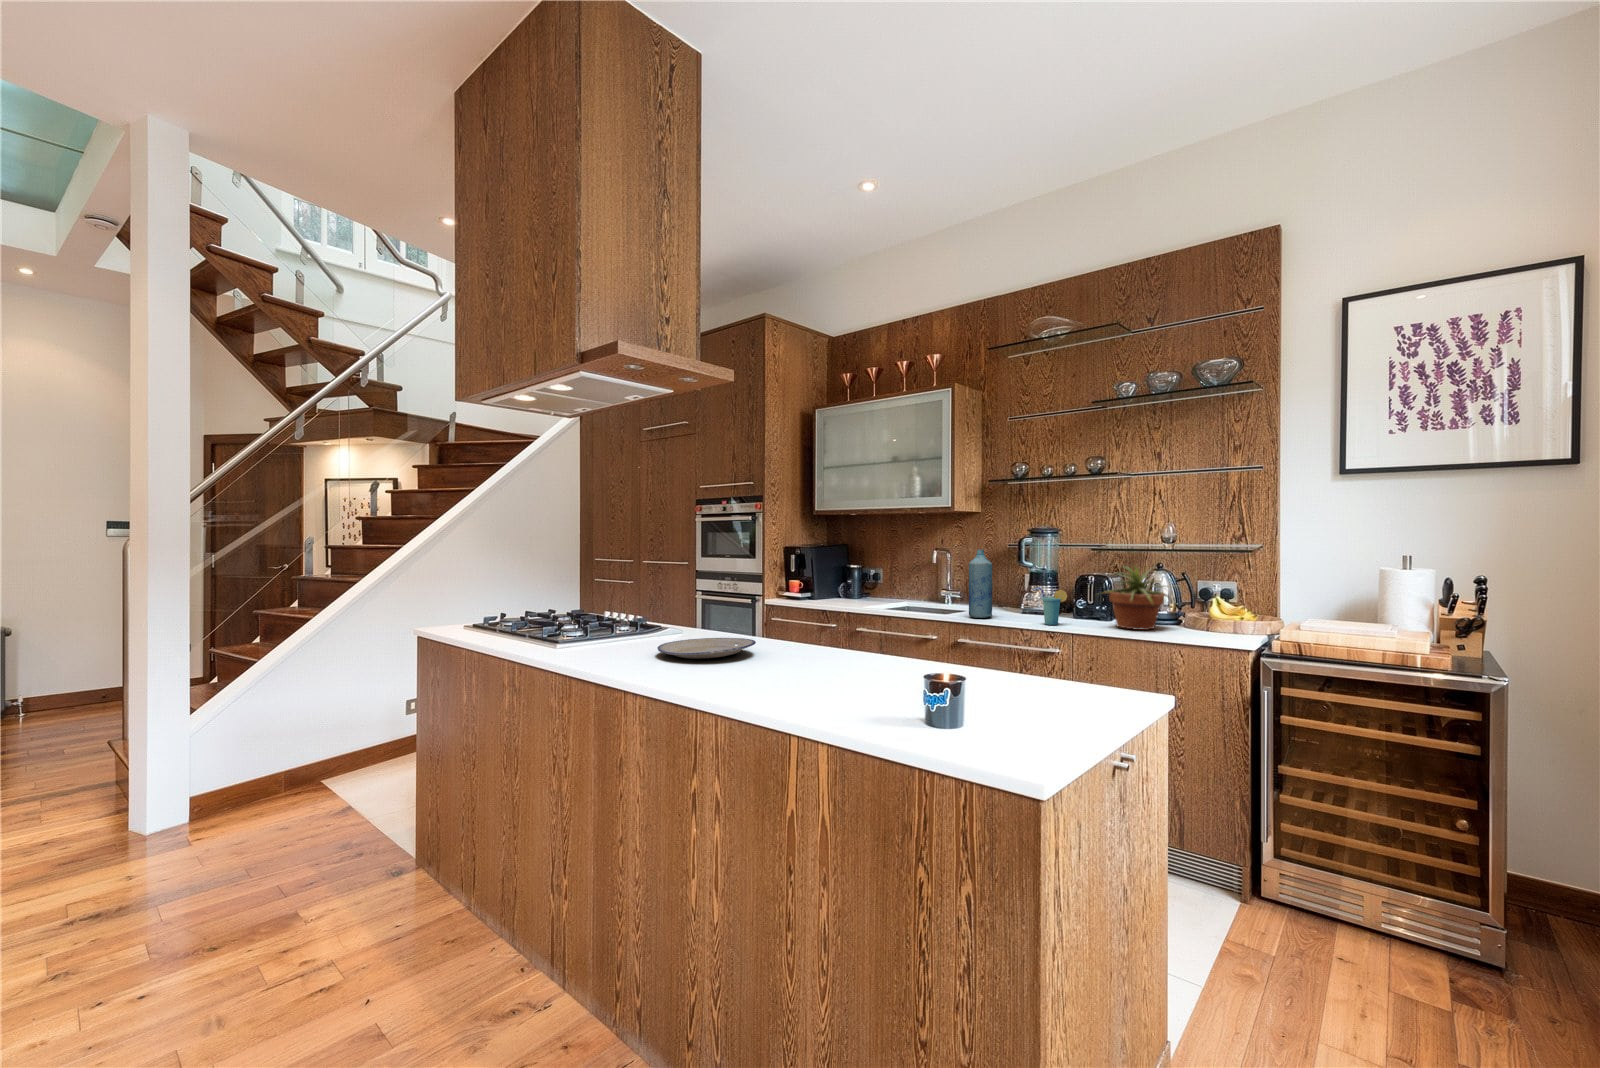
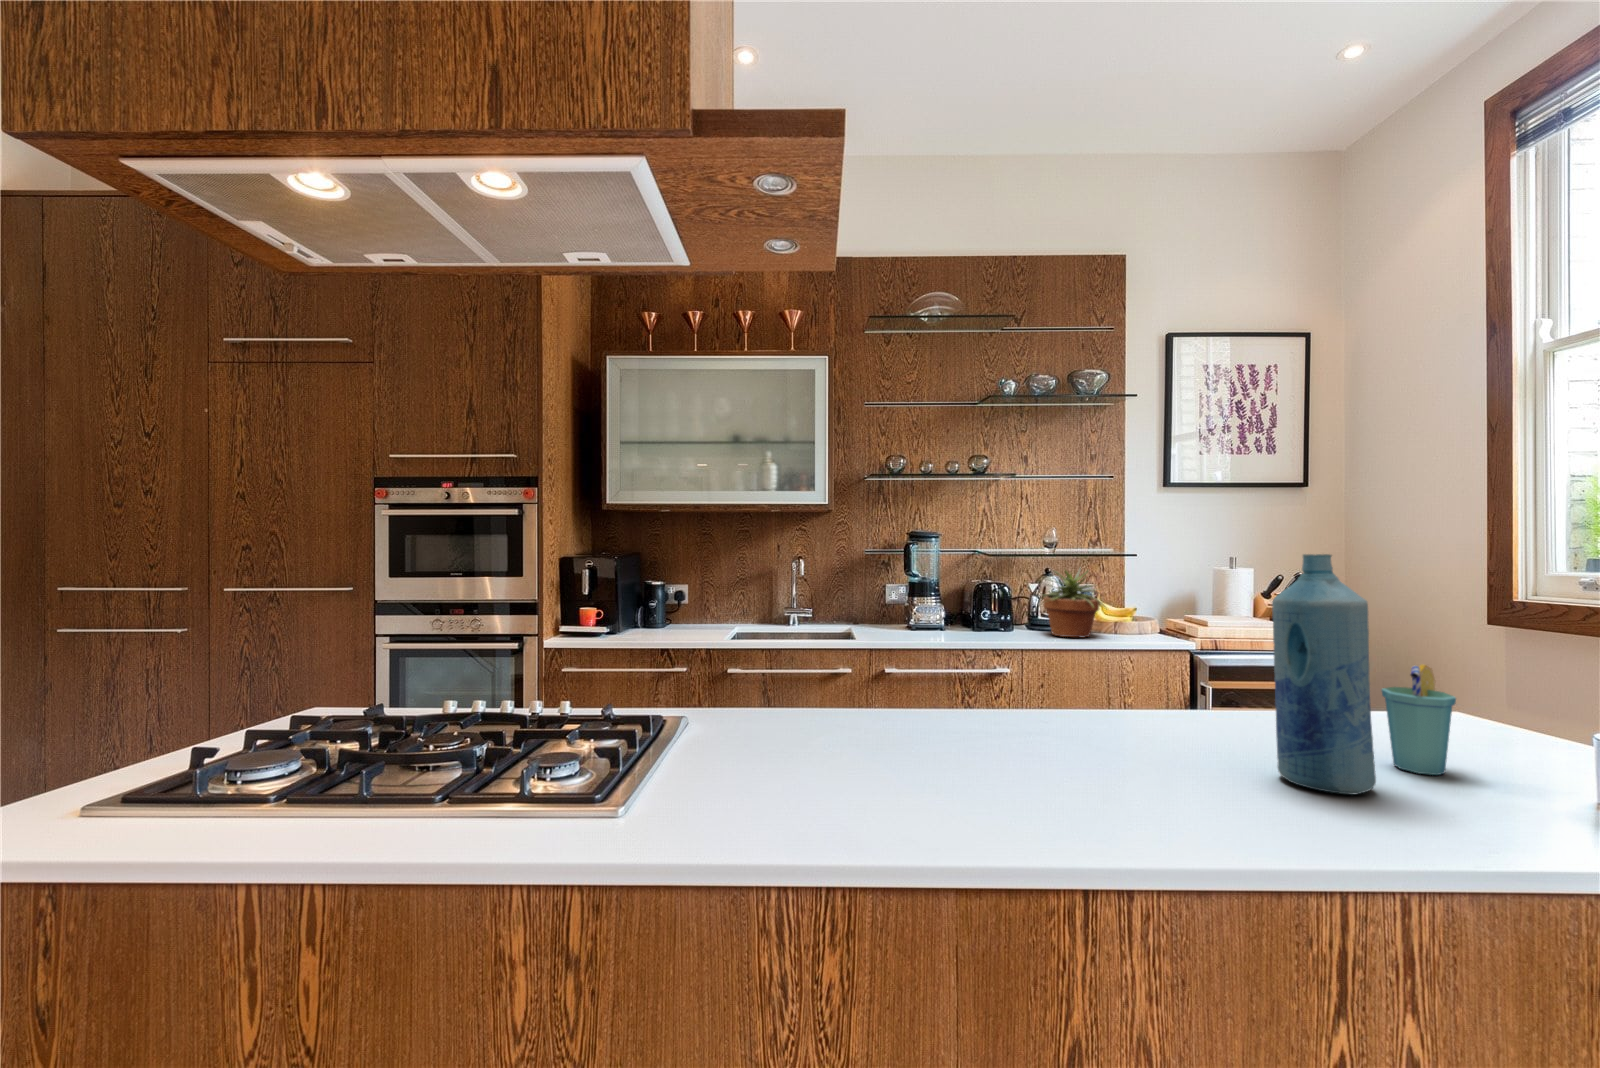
bottle: present [969,549,993,618] -> present [1272,554,1376,794]
cup: present [1032,587,1067,625] -> present [1382,664,1456,775]
plate: present [657,638,756,659] -> none [947,729,1177,807]

